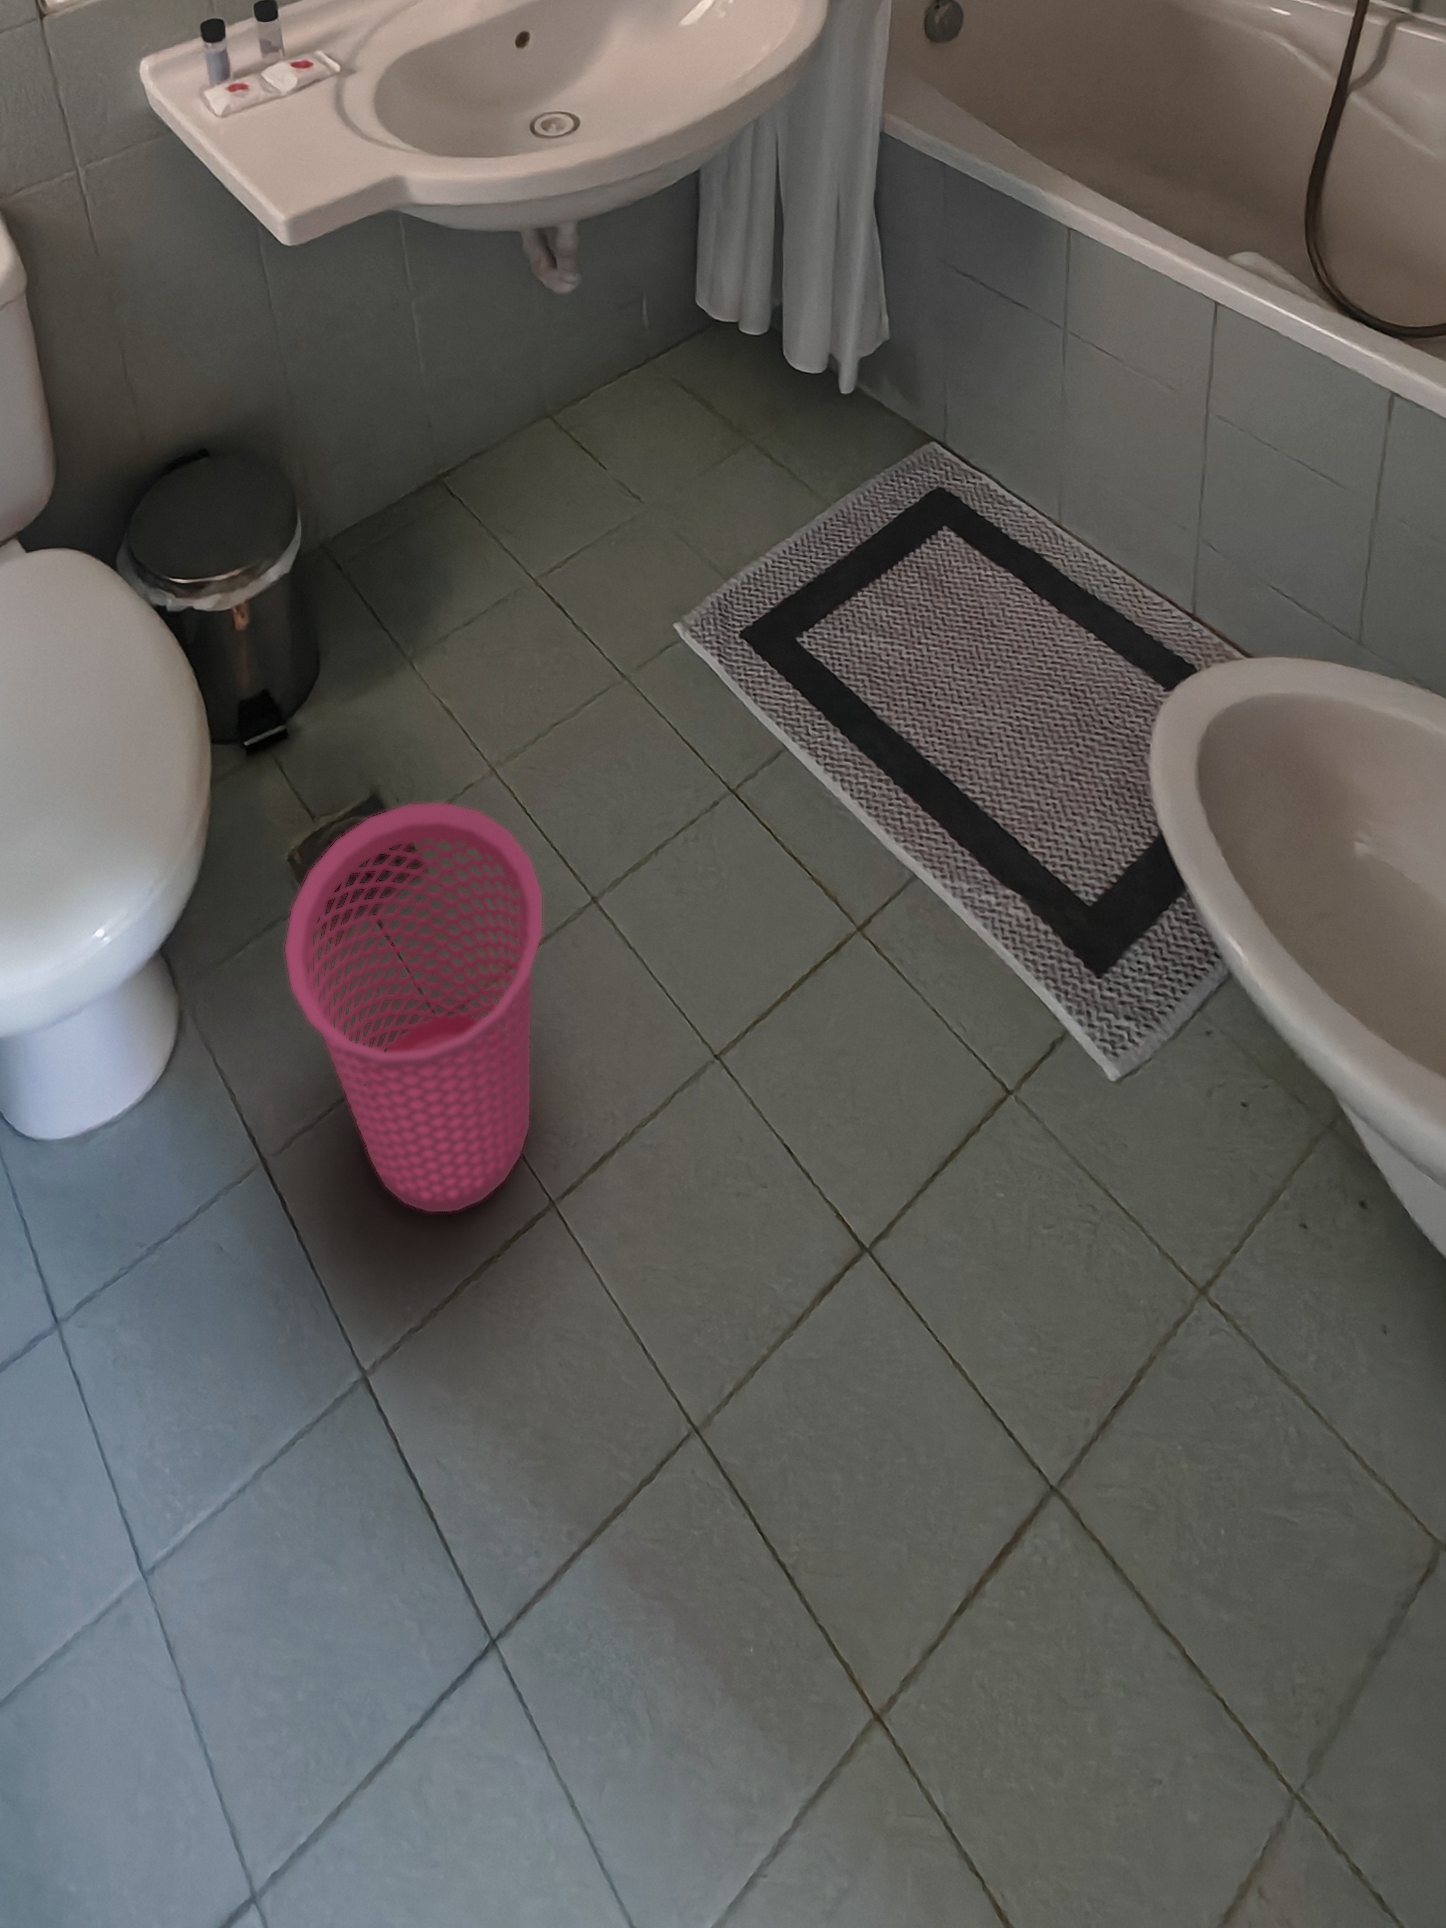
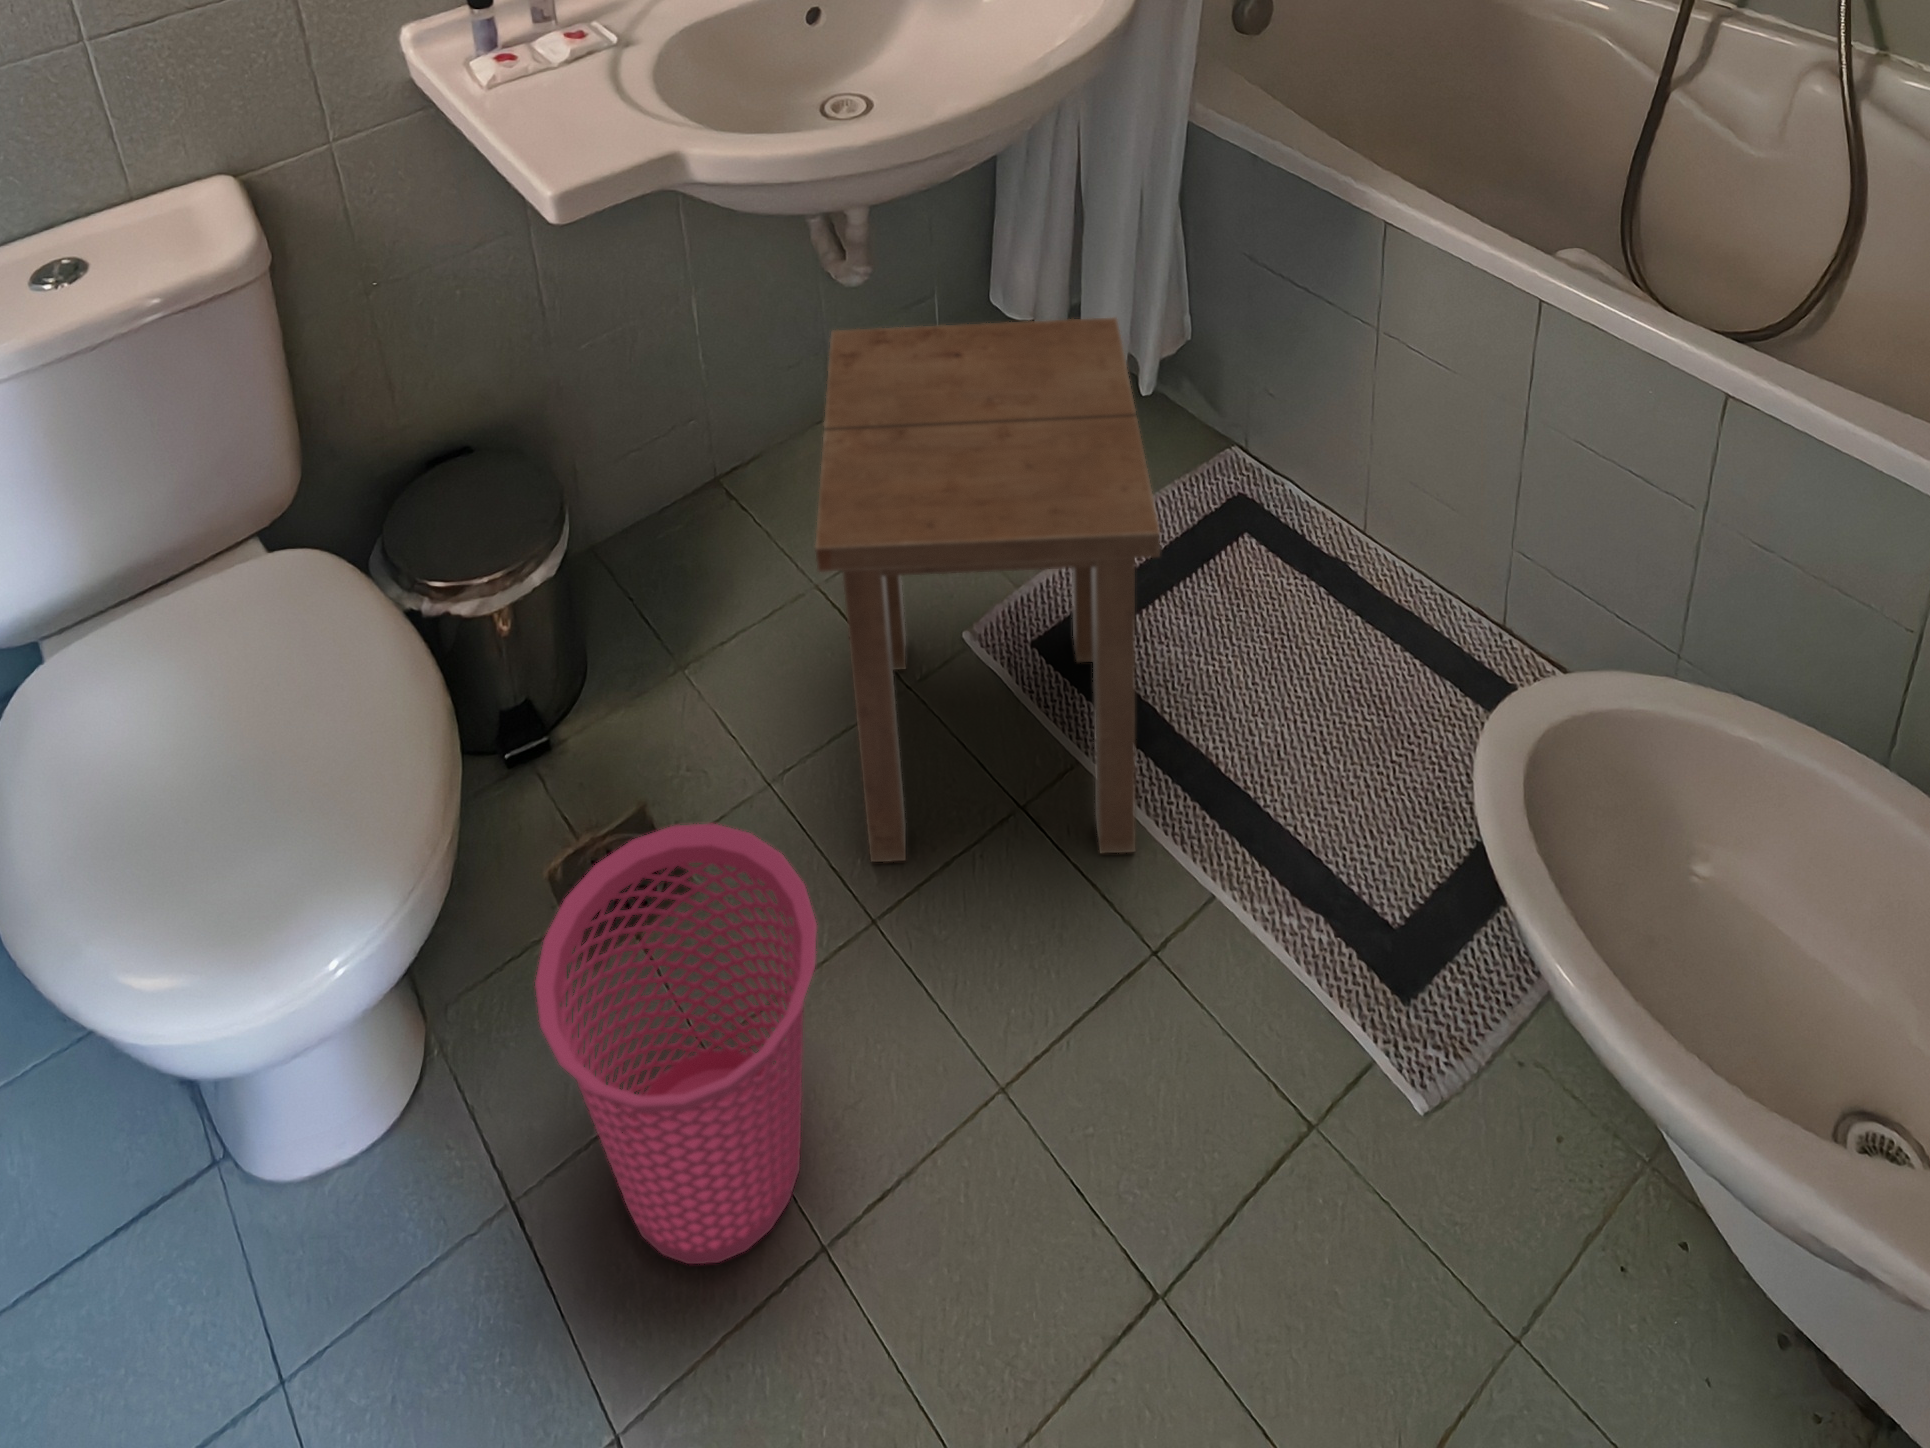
stool: none [533,323,856,841] -> present [815,318,1160,862]

